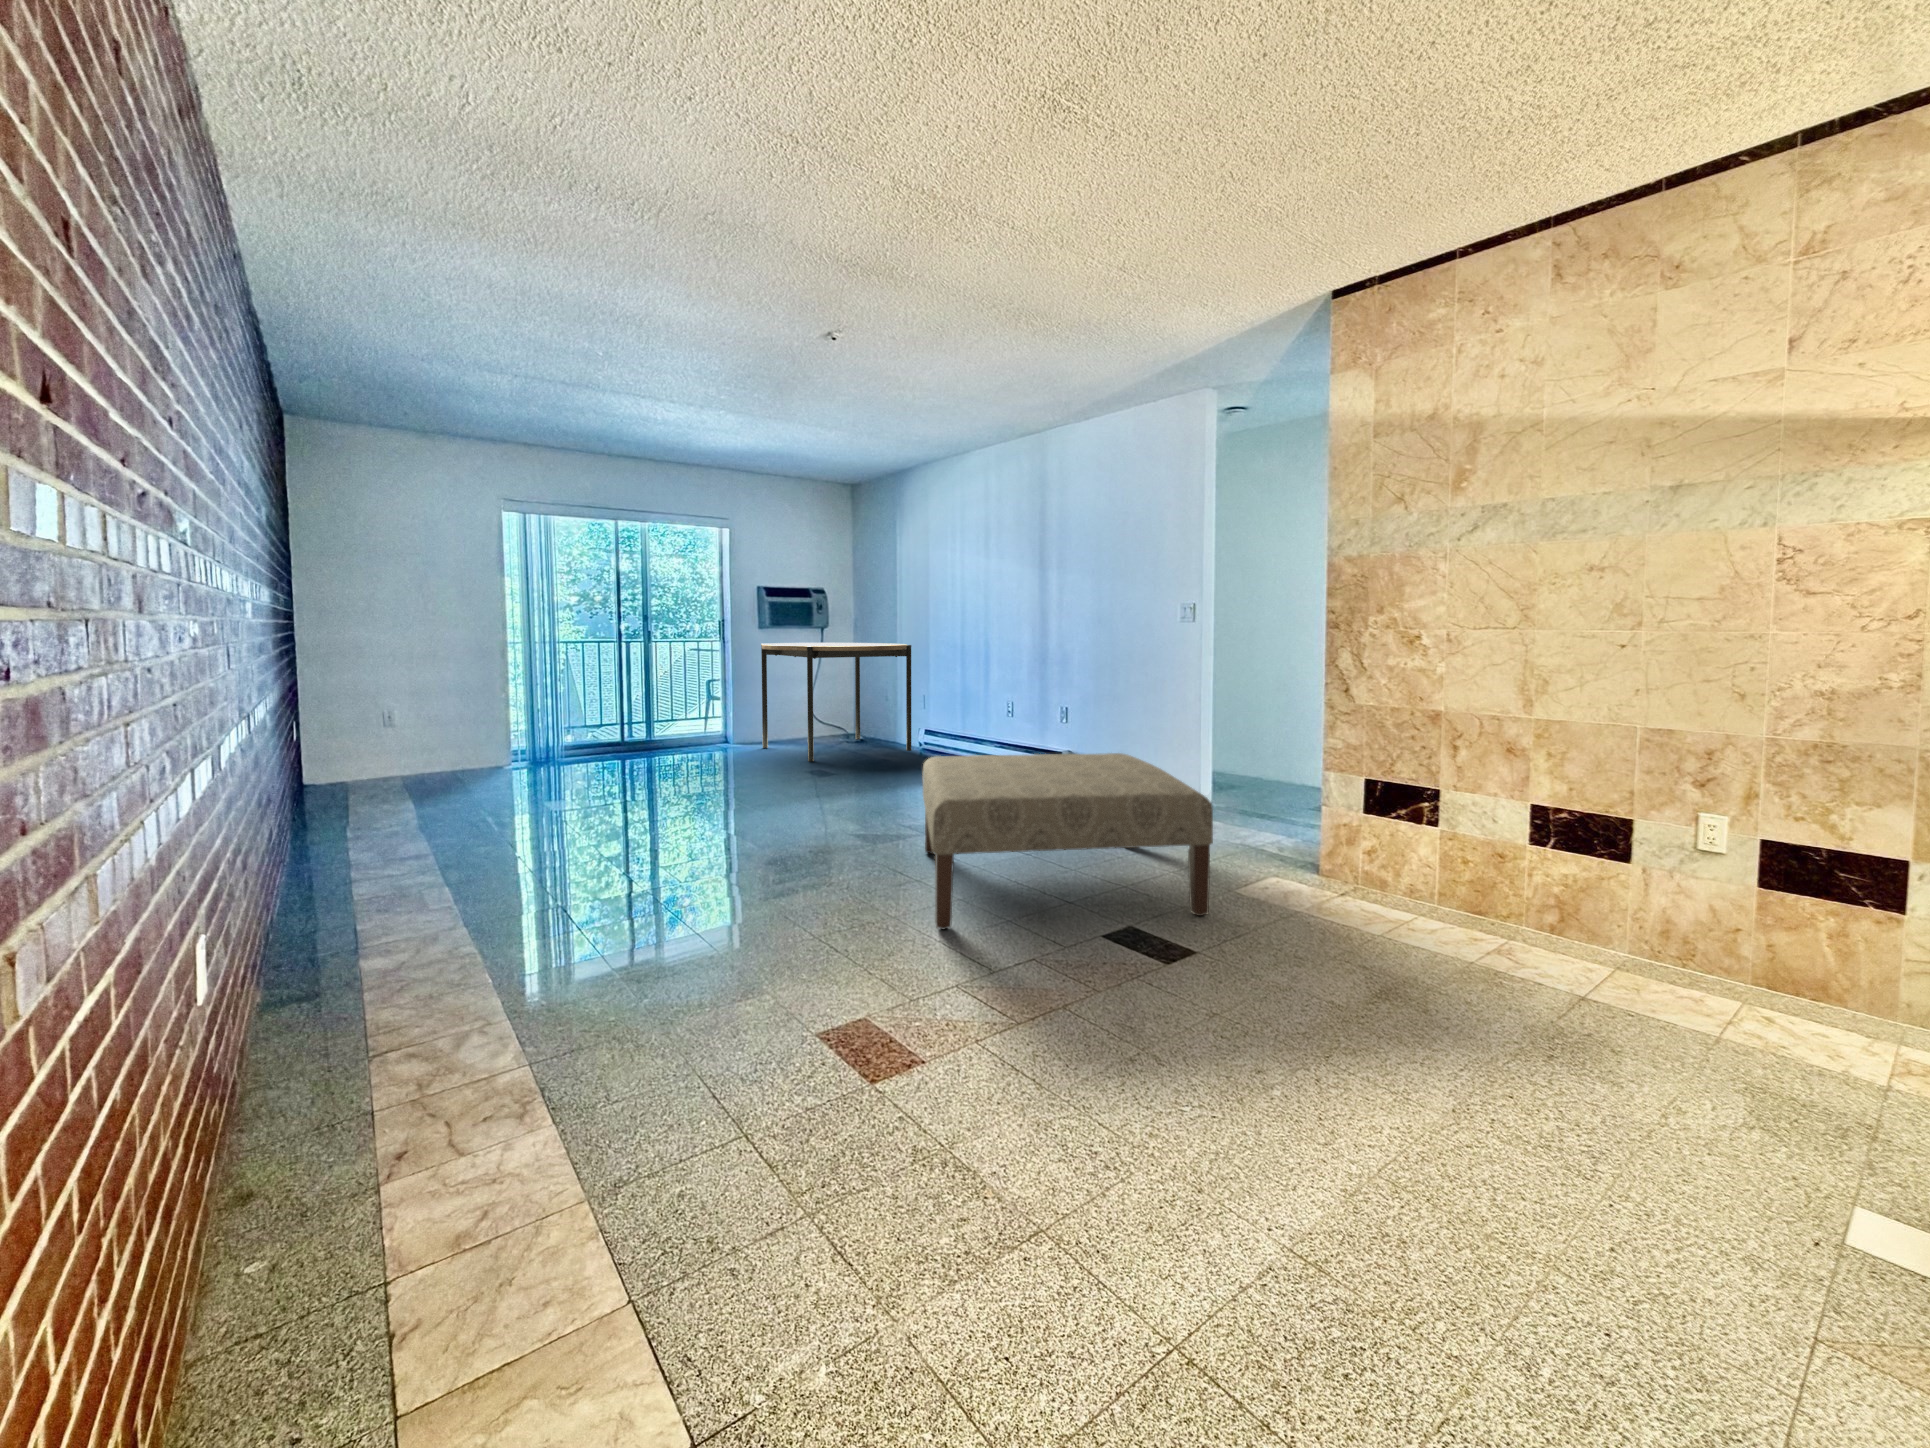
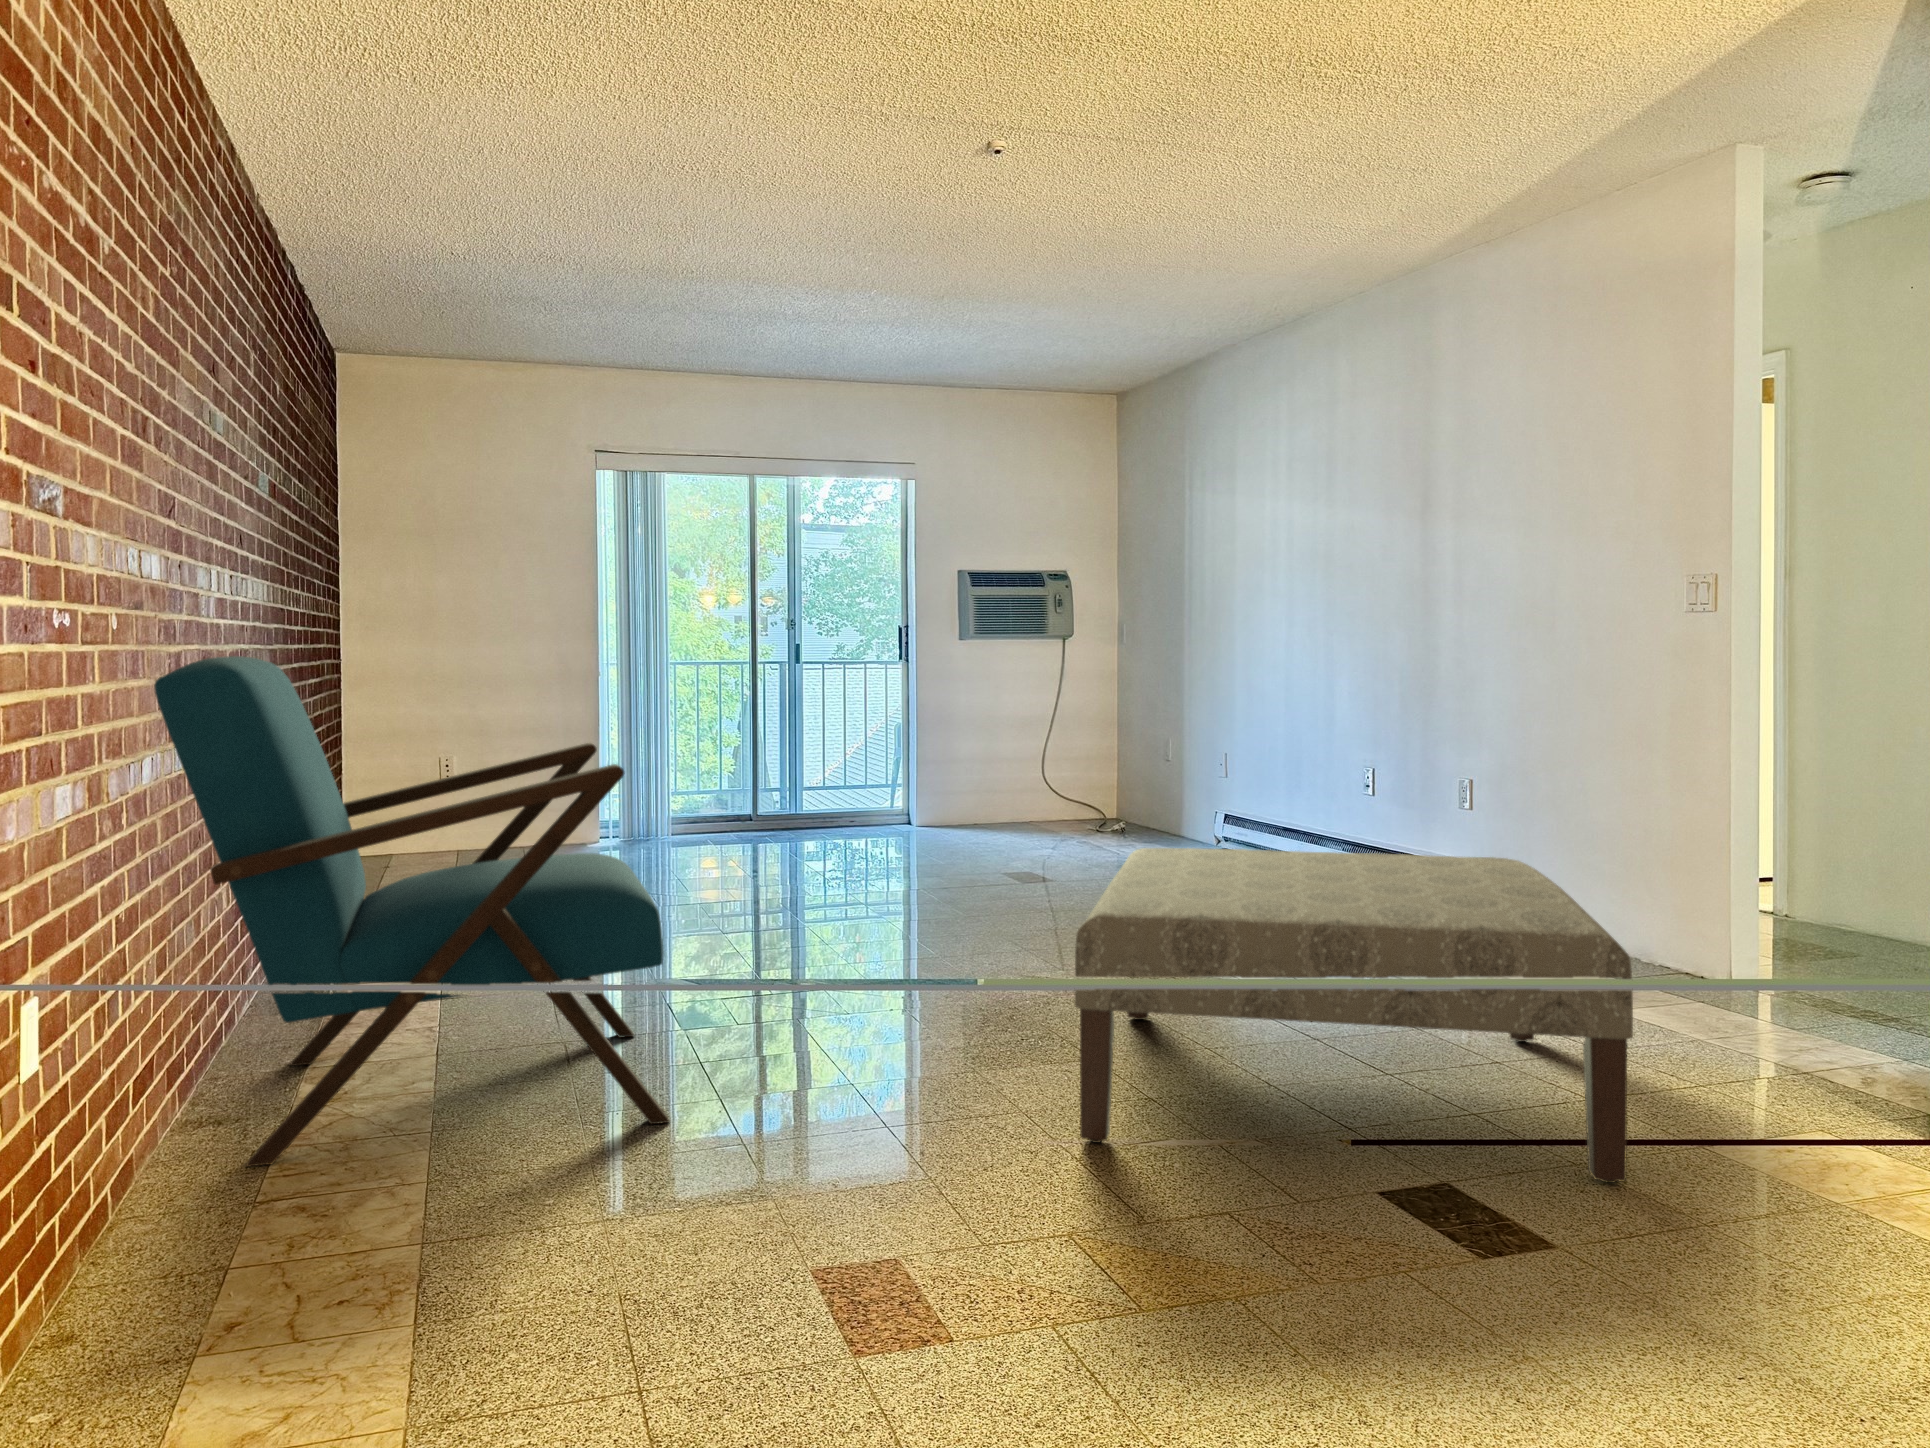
dining table: present [761,643,912,762] -> none [952,661,1201,861]
armchair: none [245,649,673,1033] -> present [154,656,670,1167]

